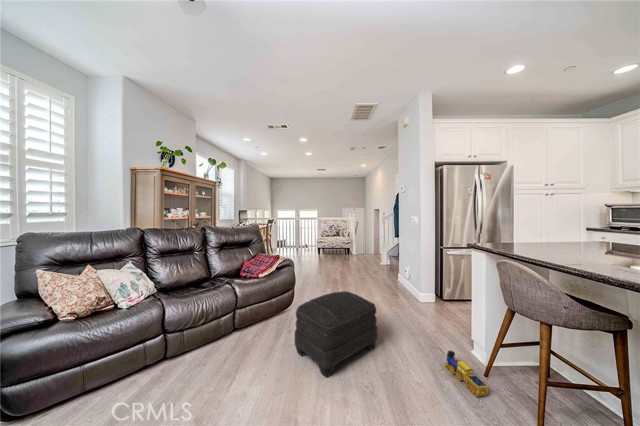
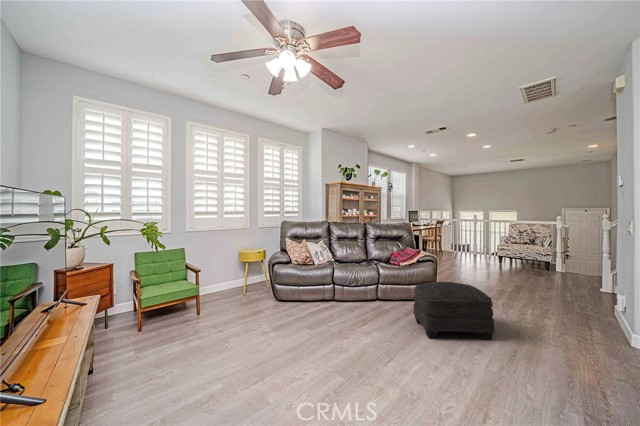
toy train: present [445,351,488,397] -> none [563,359,592,404]

